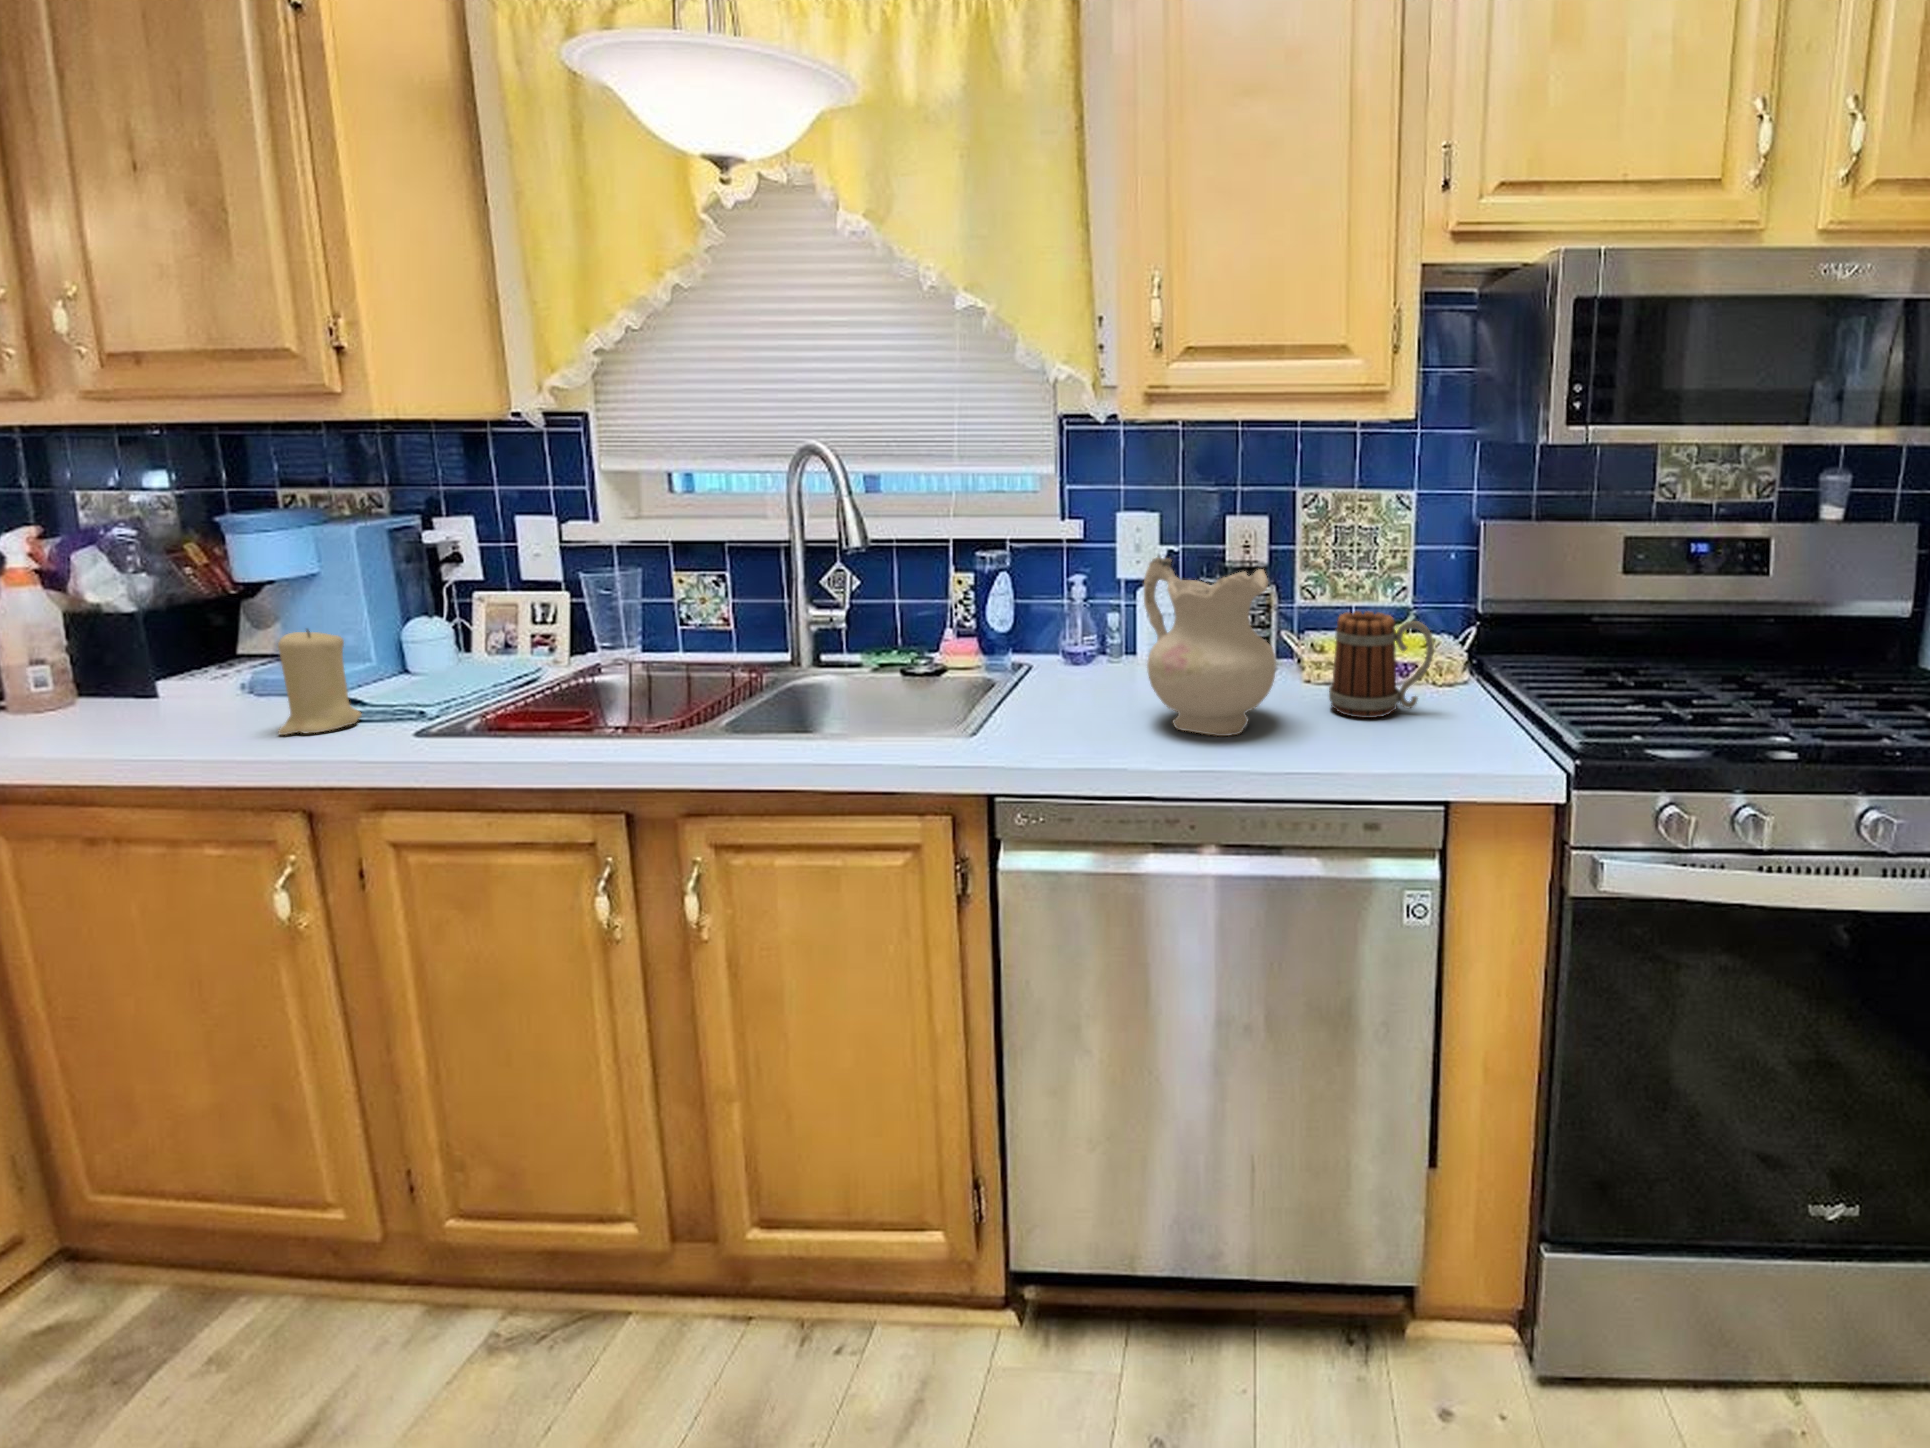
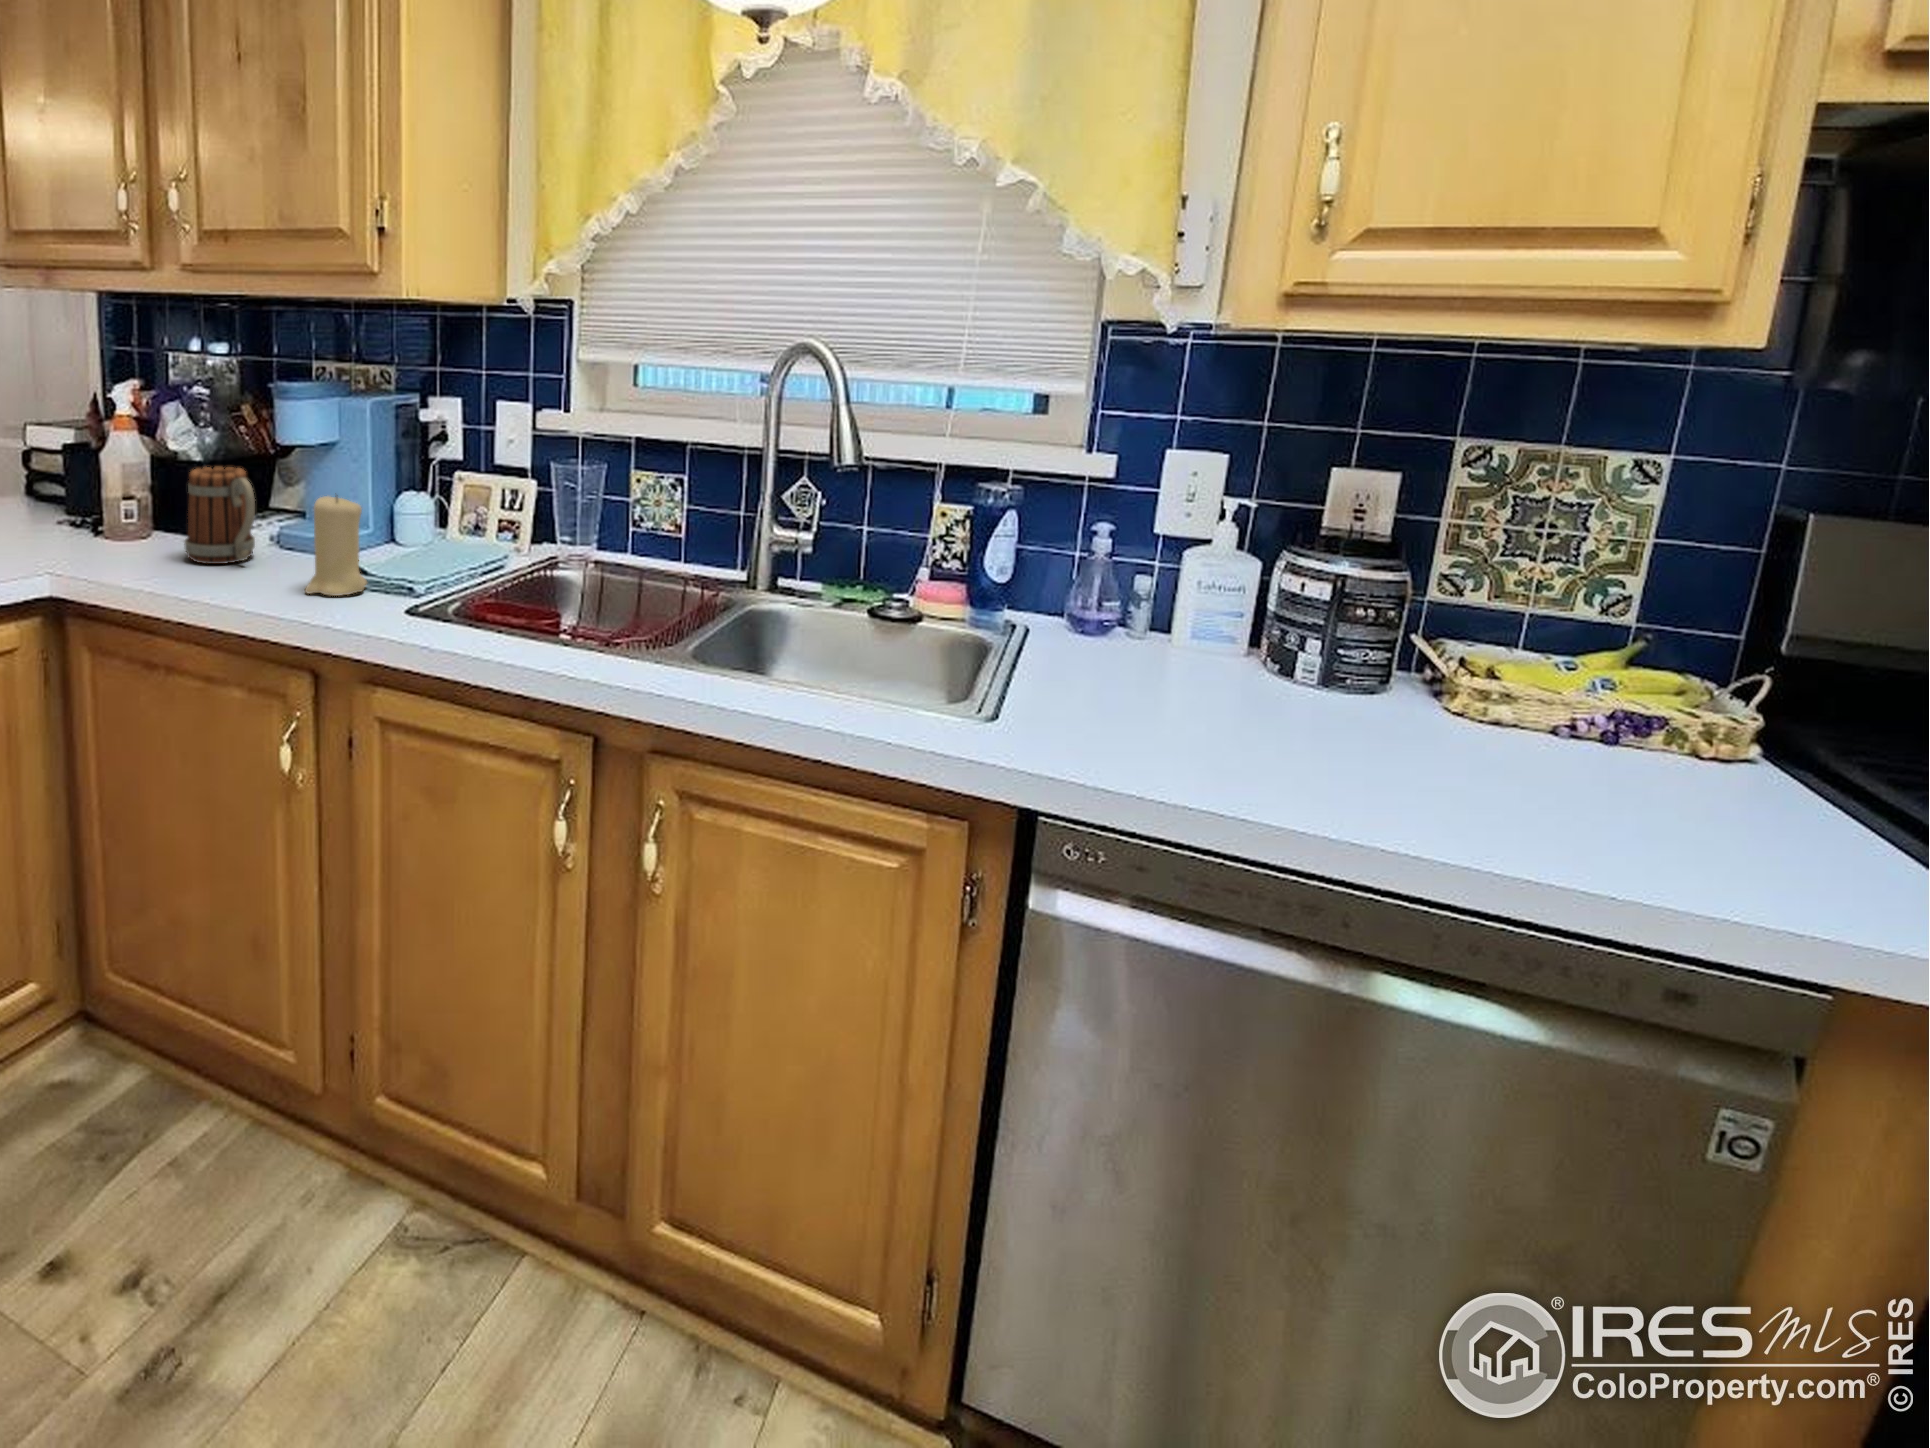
ceramic pitcher: present [1144,557,1276,736] -> none [1247,520,1480,791]
mug: present [1329,611,1434,718] -> present [184,467,255,564]

